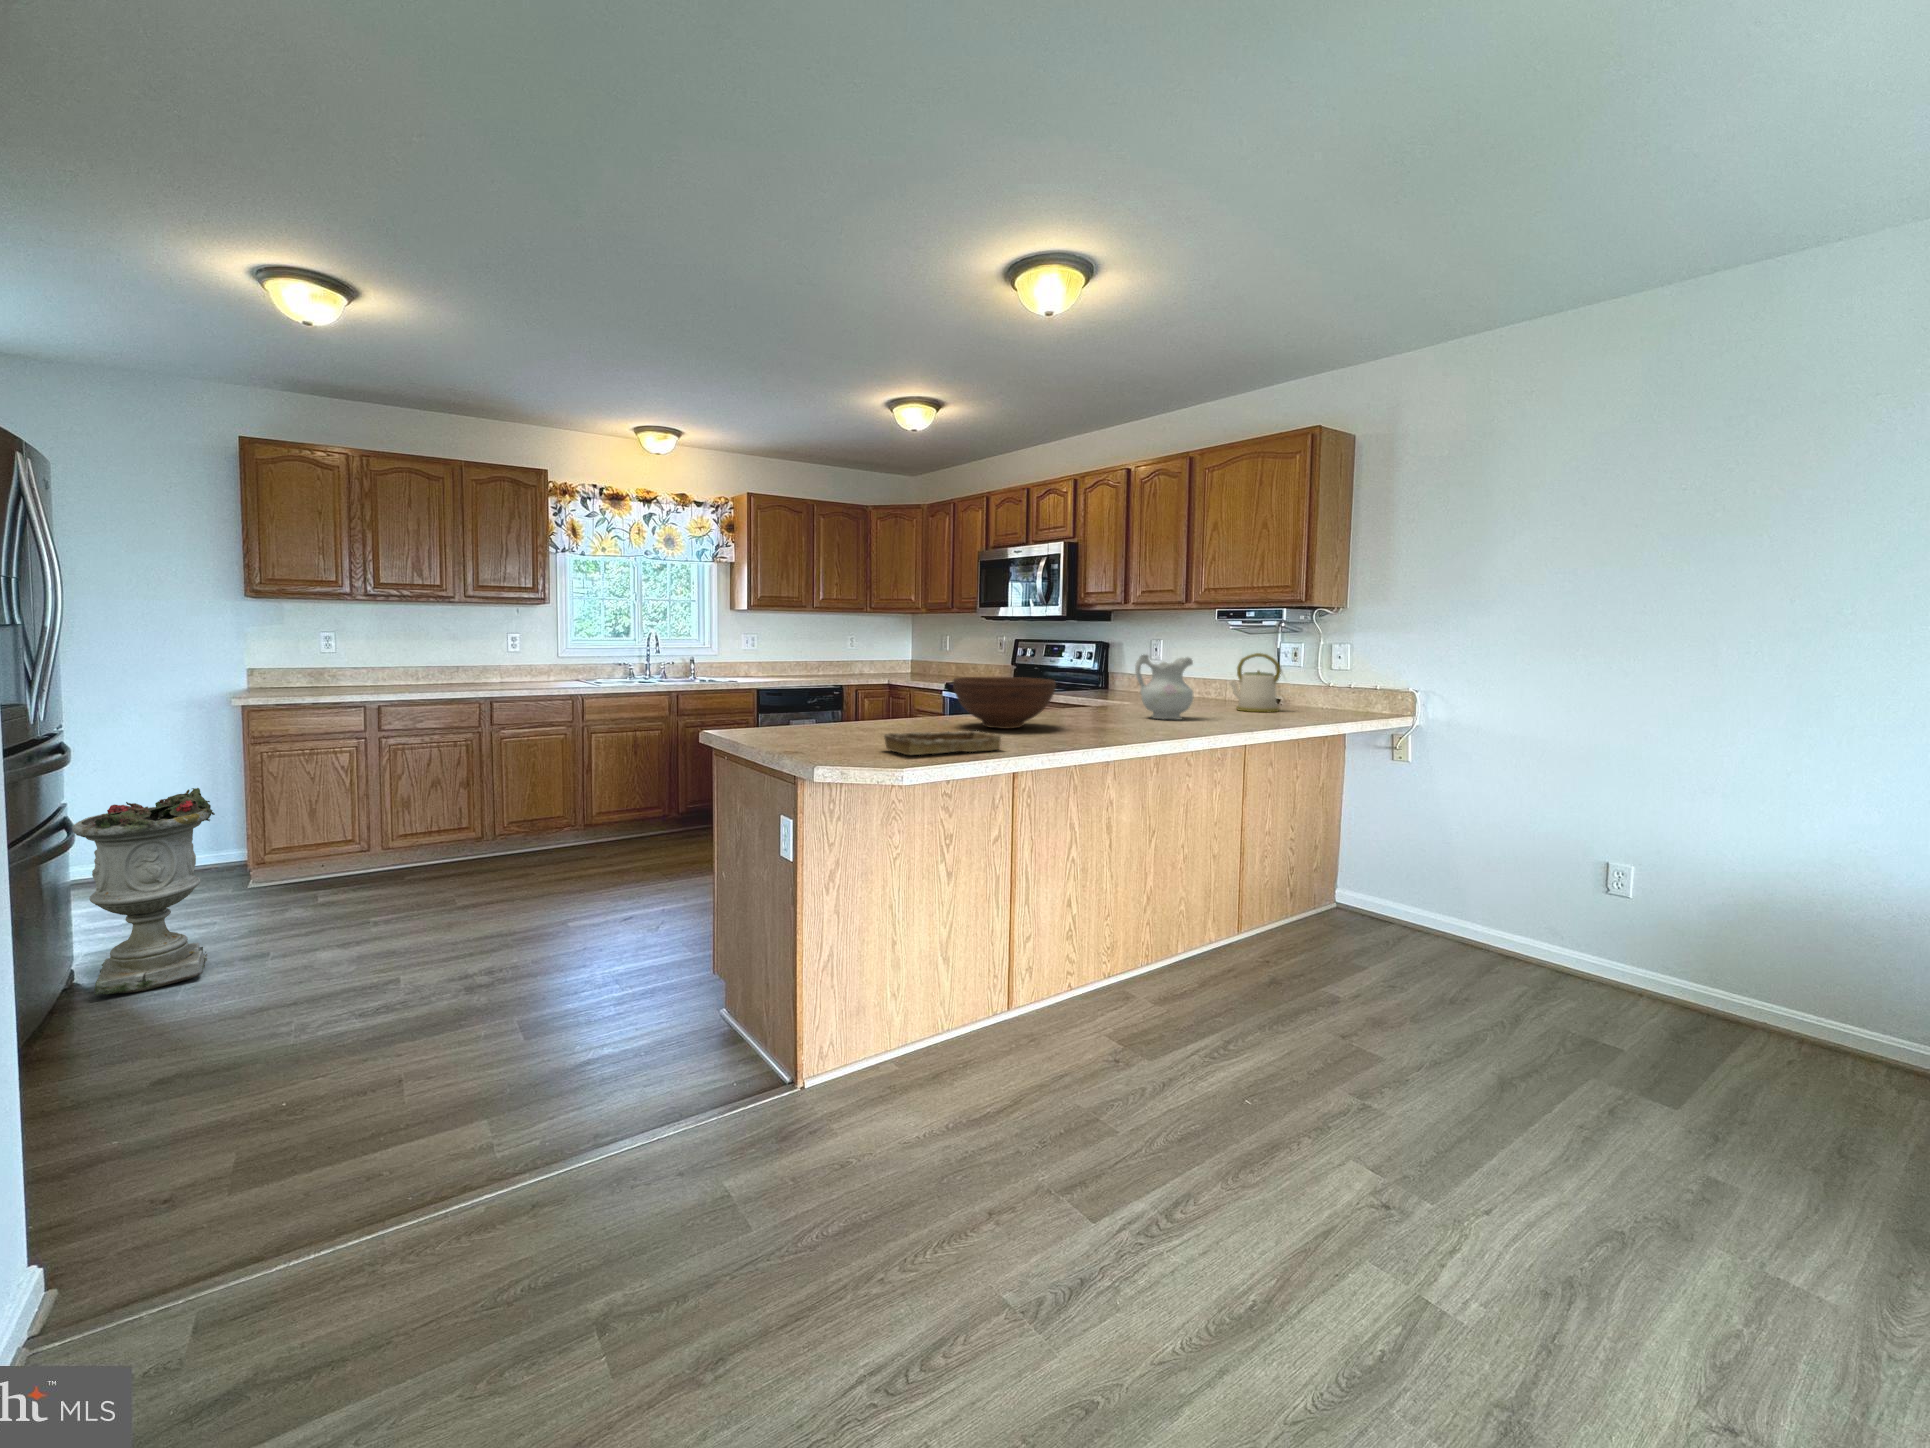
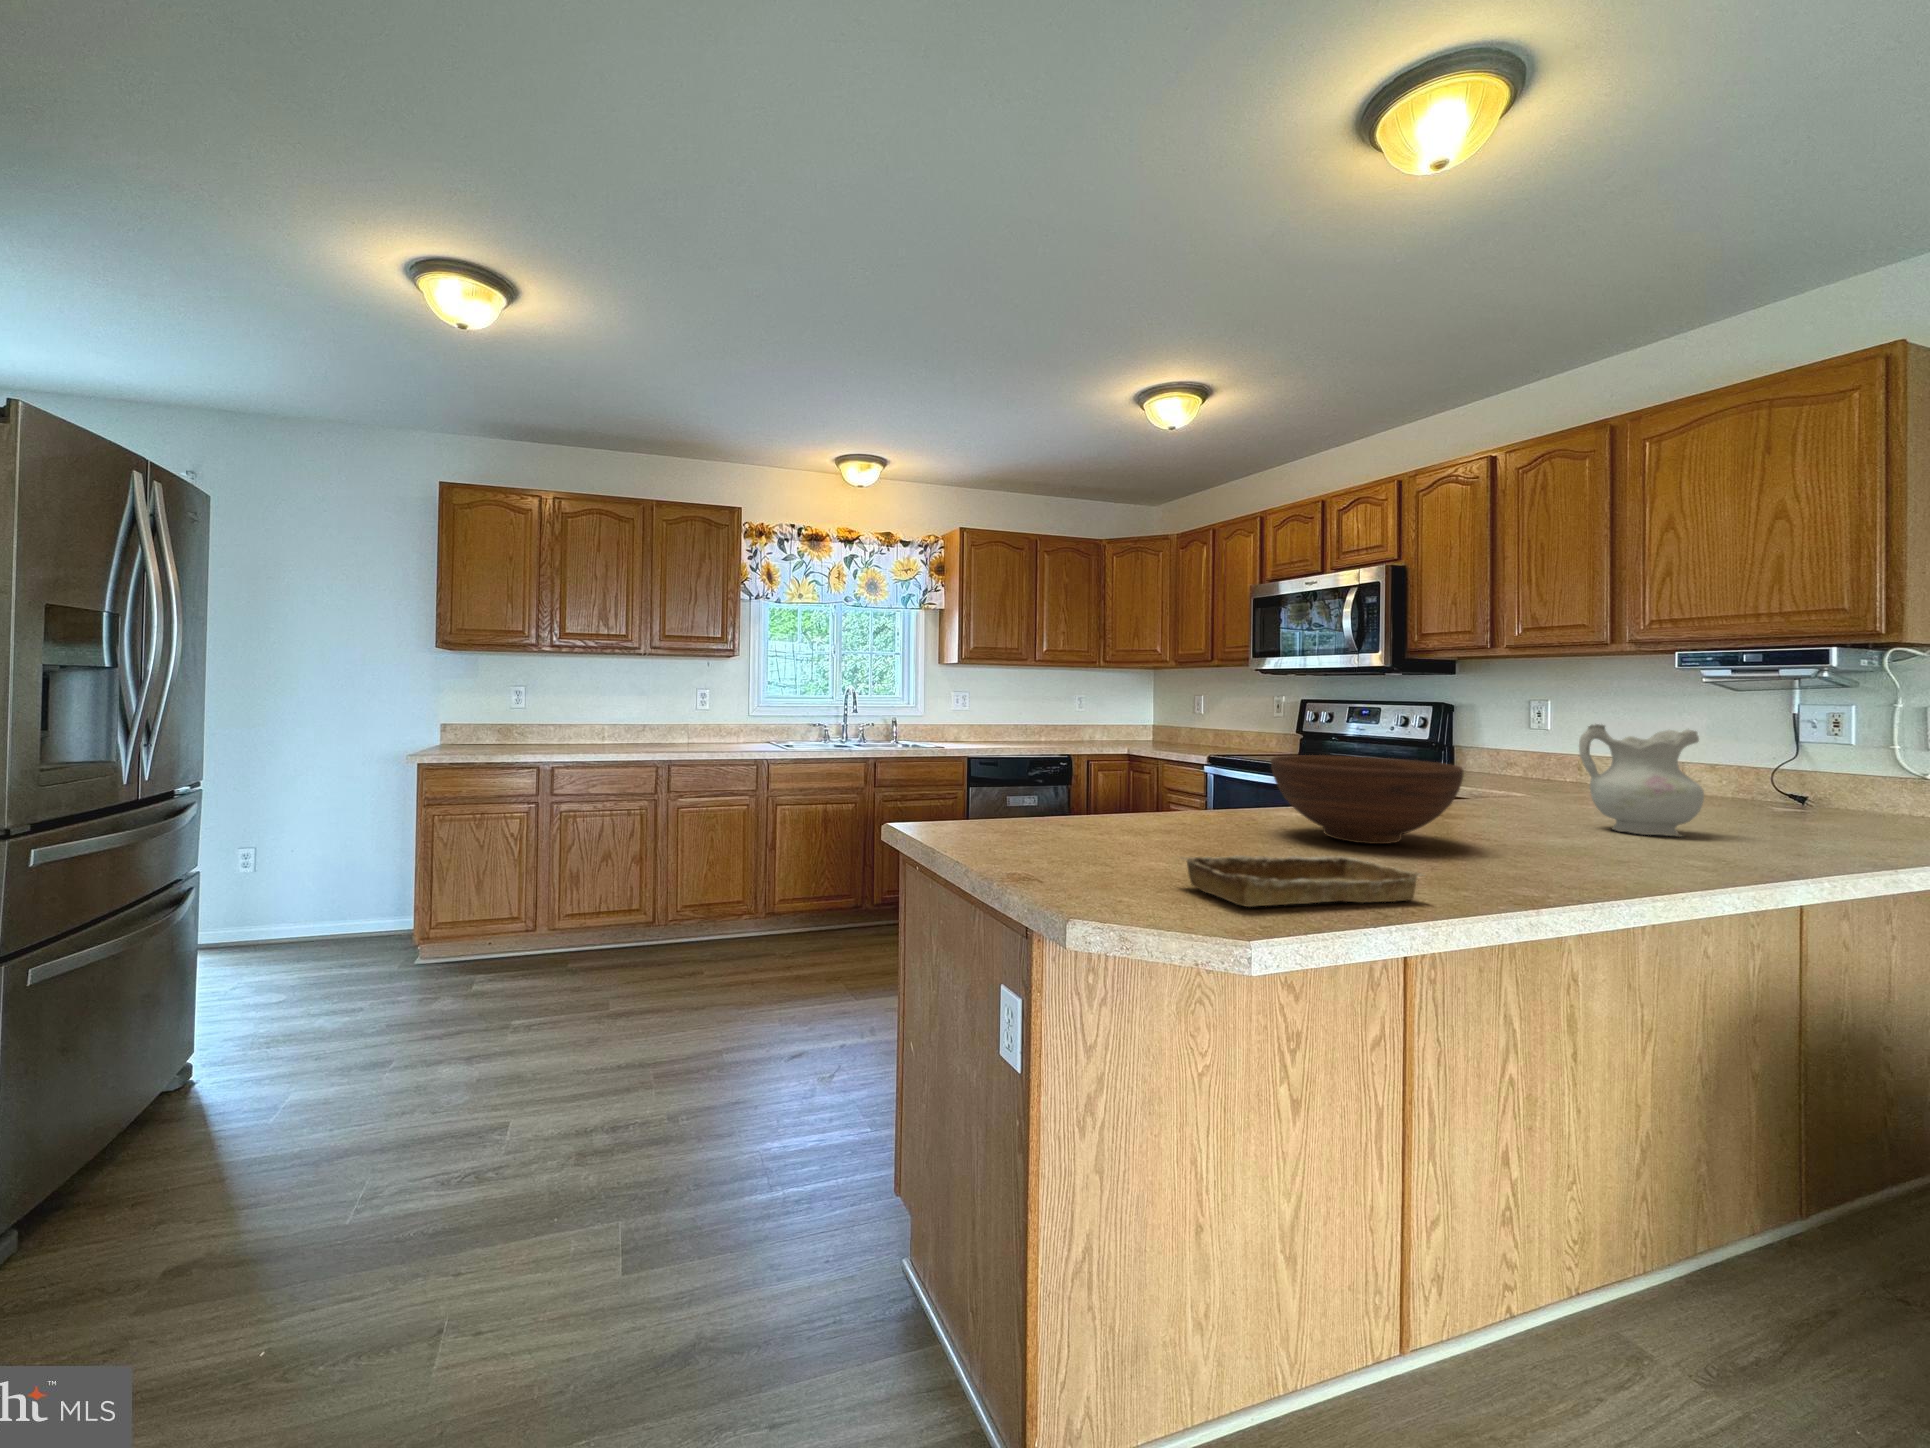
kettle: present [1230,653,1281,712] -> none [1730,724,1849,826]
planter: present [72,788,215,995] -> none [201,861,348,1103]

